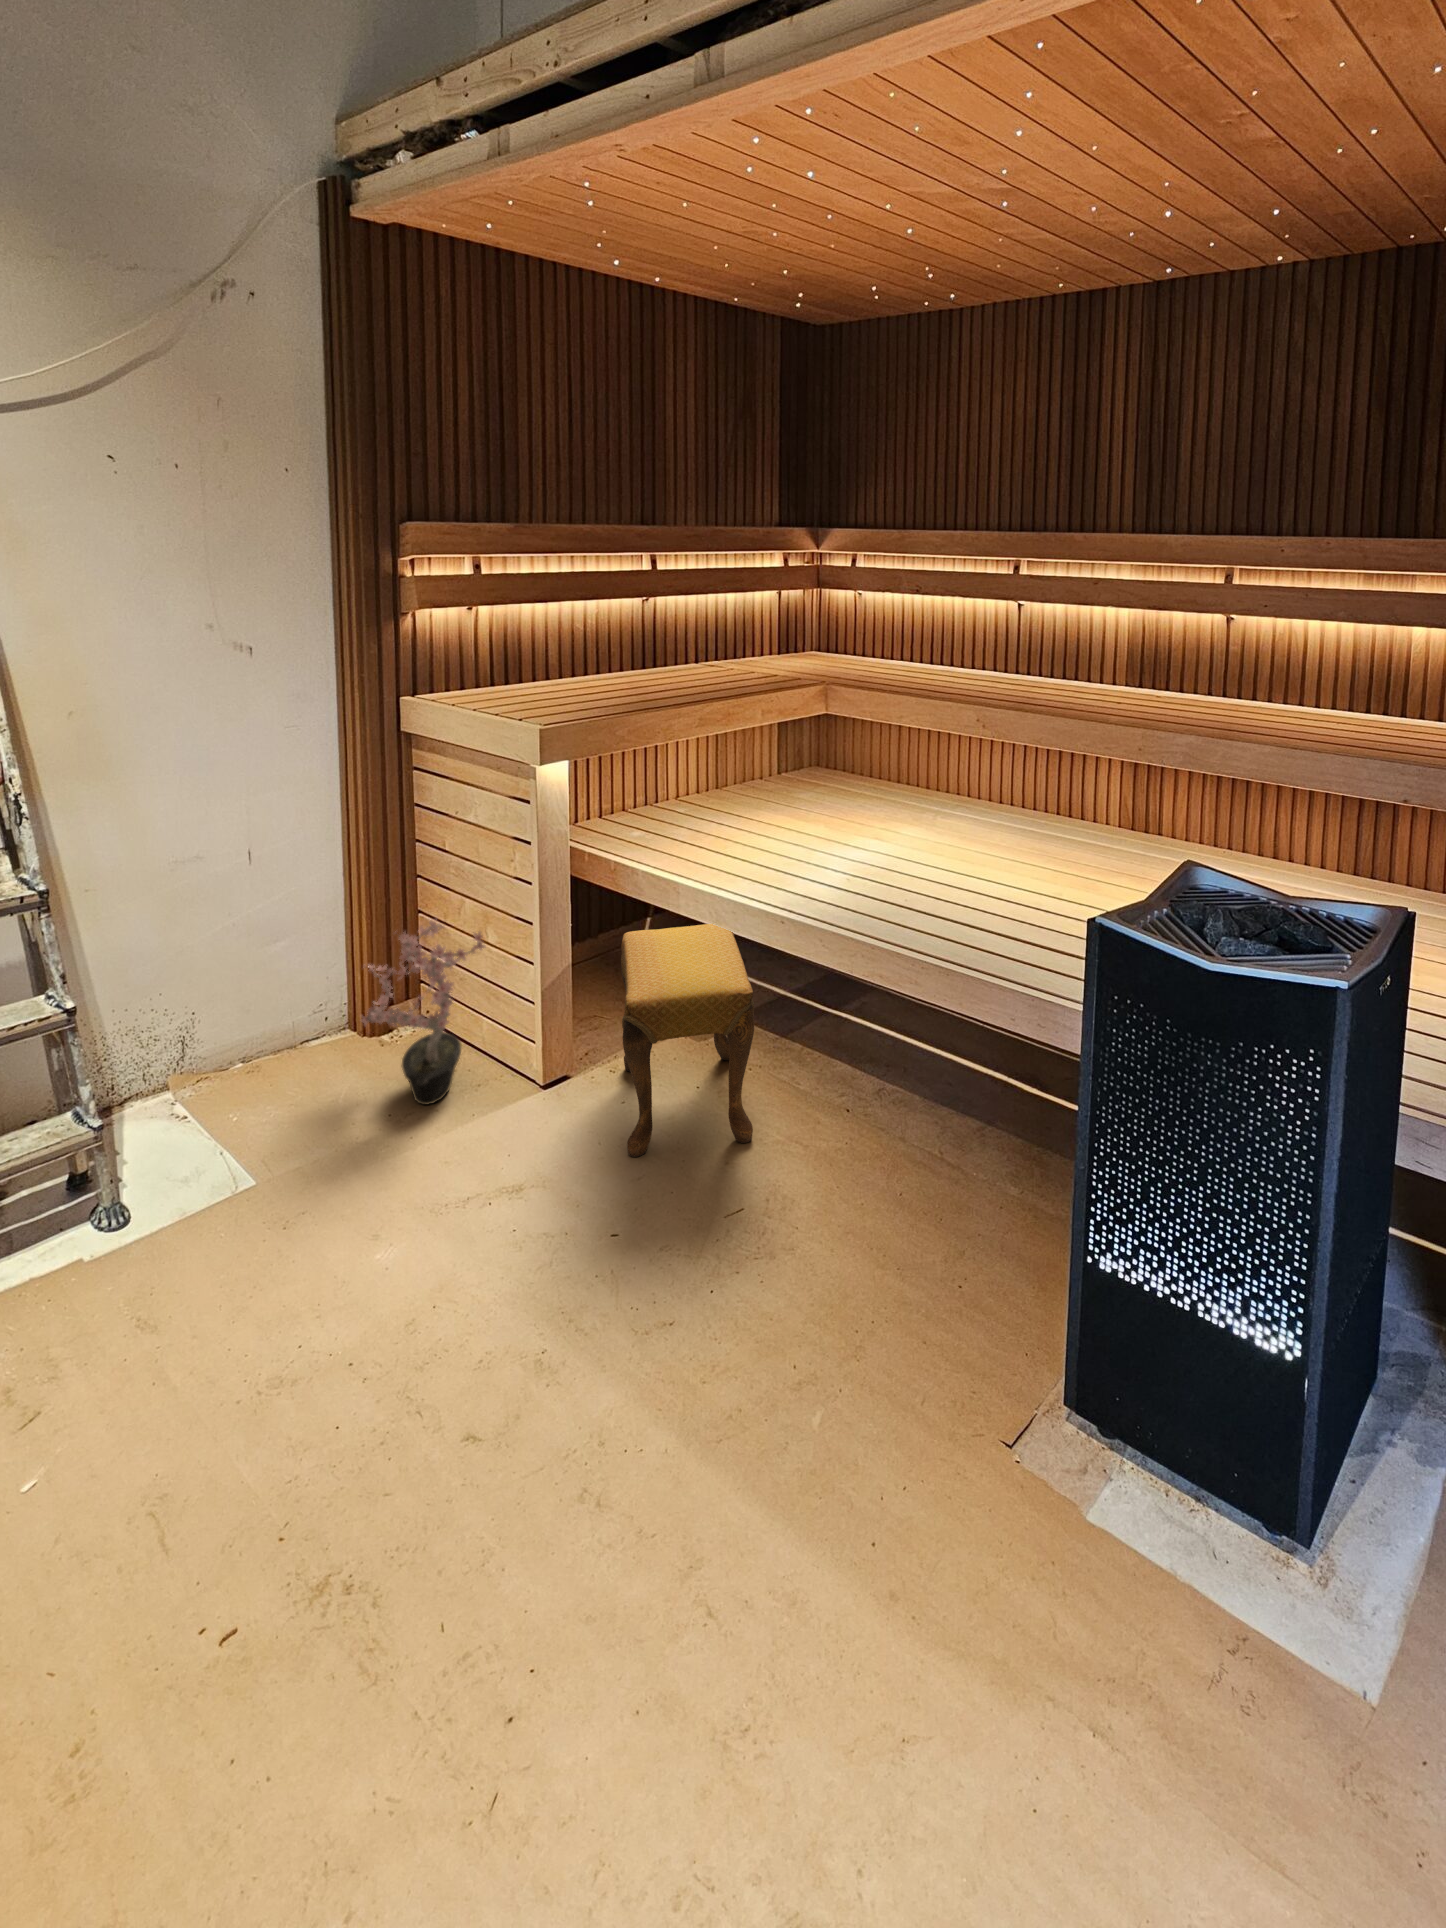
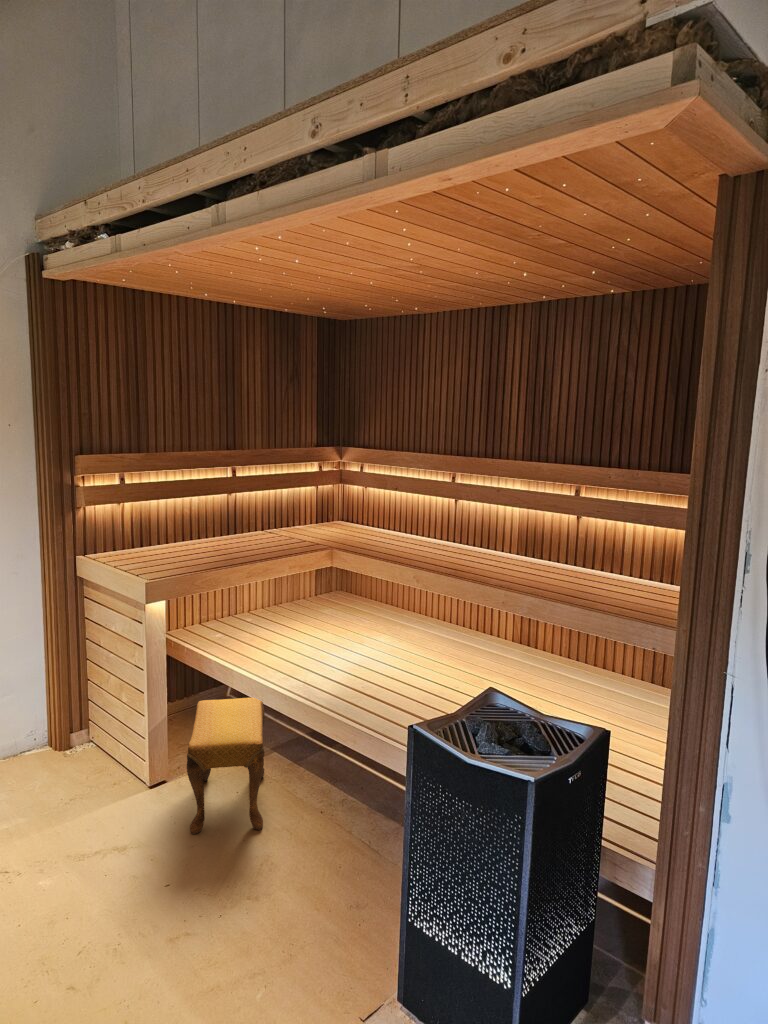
potted plant: present [361,921,485,1105] -> none [47,682,121,795]

